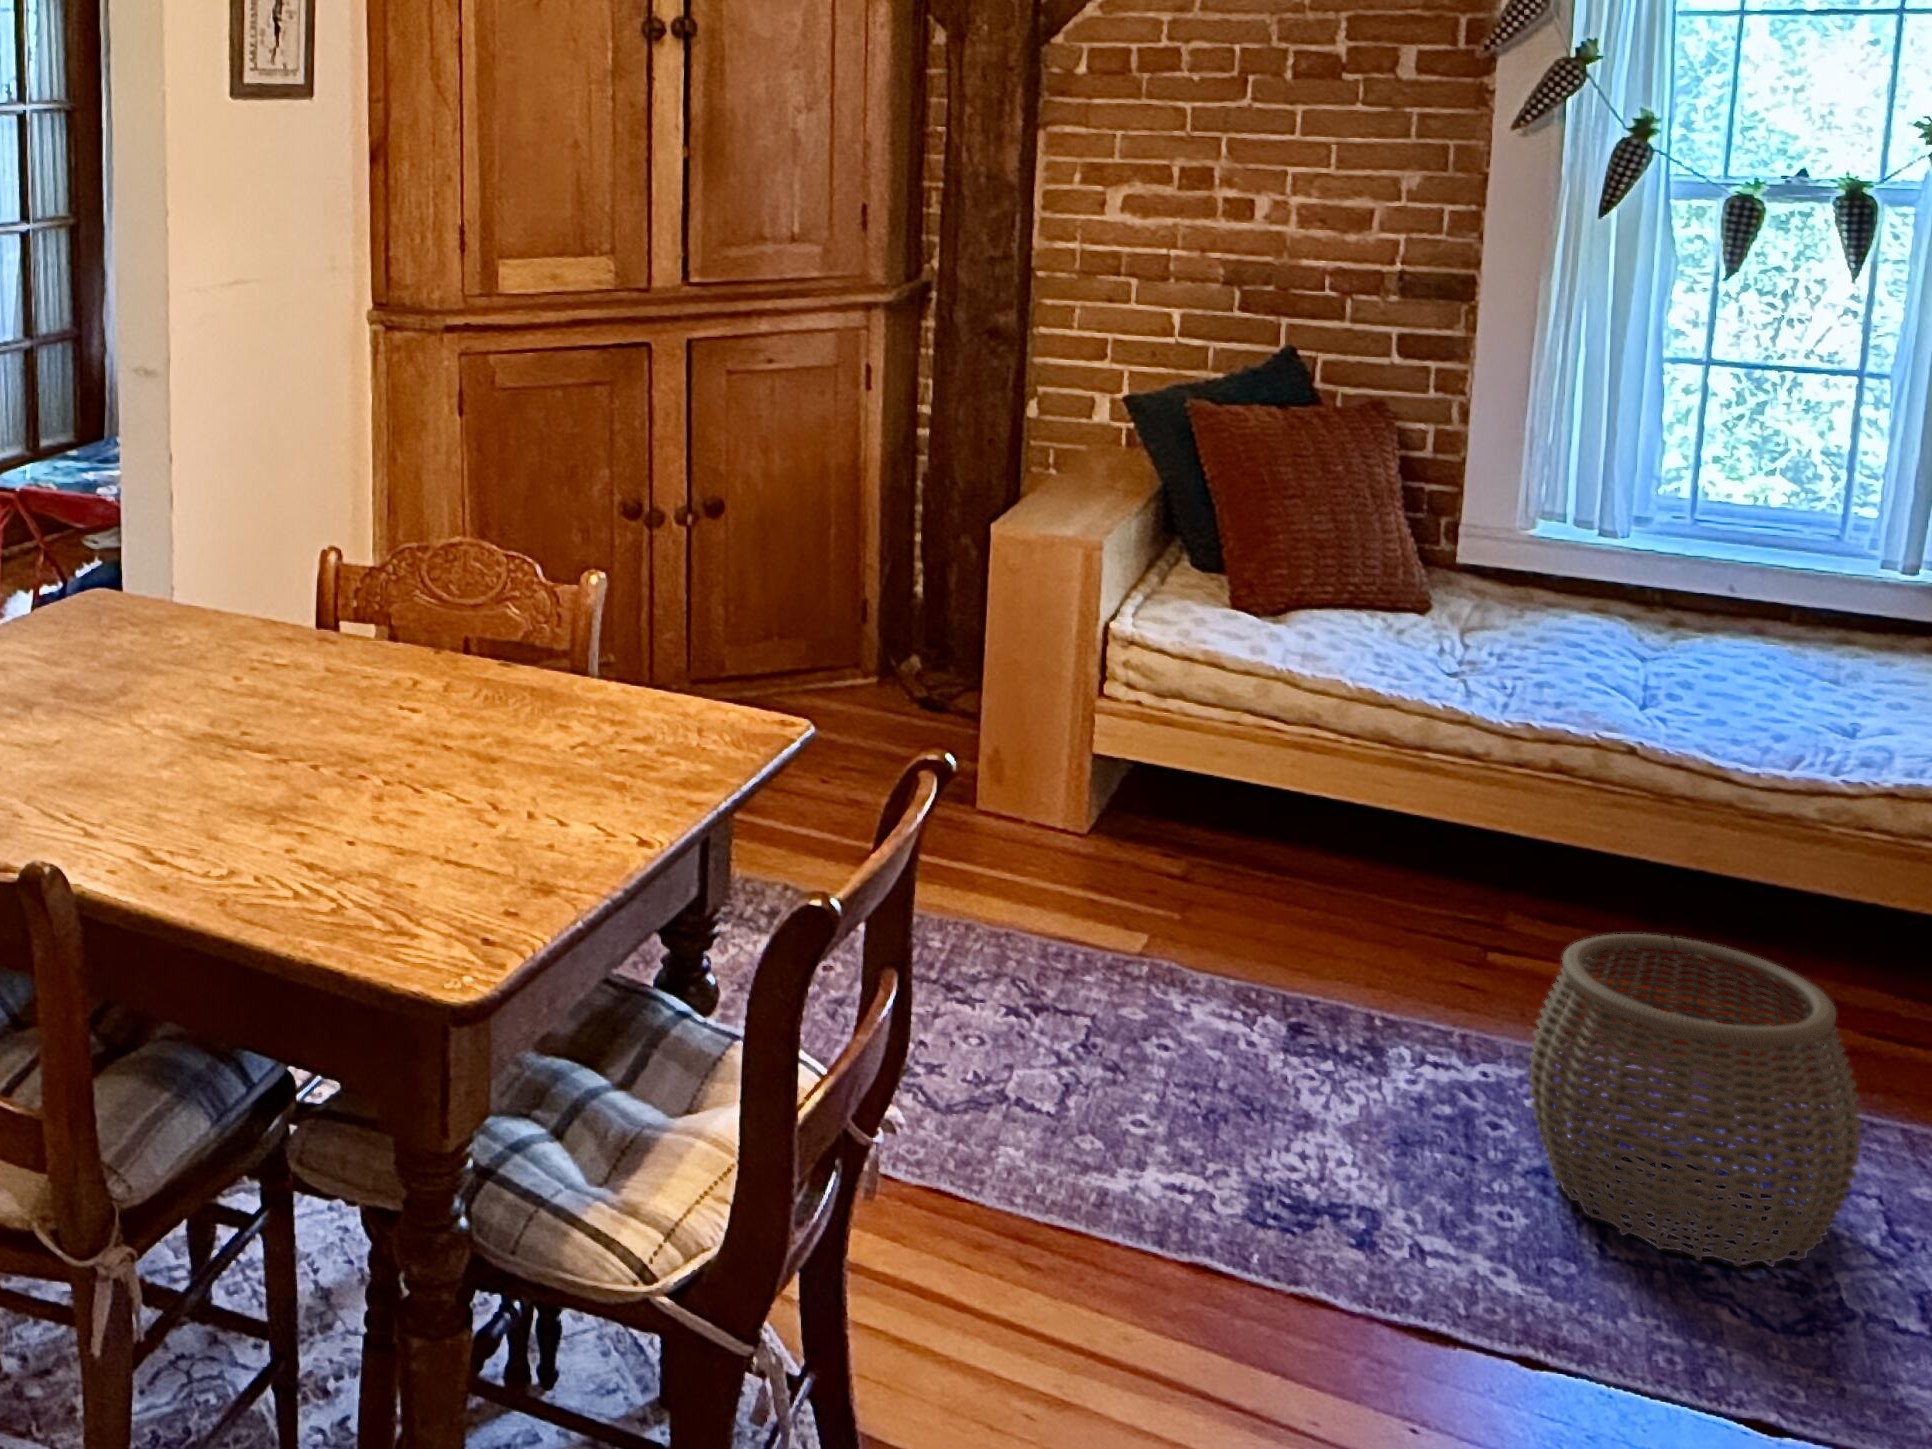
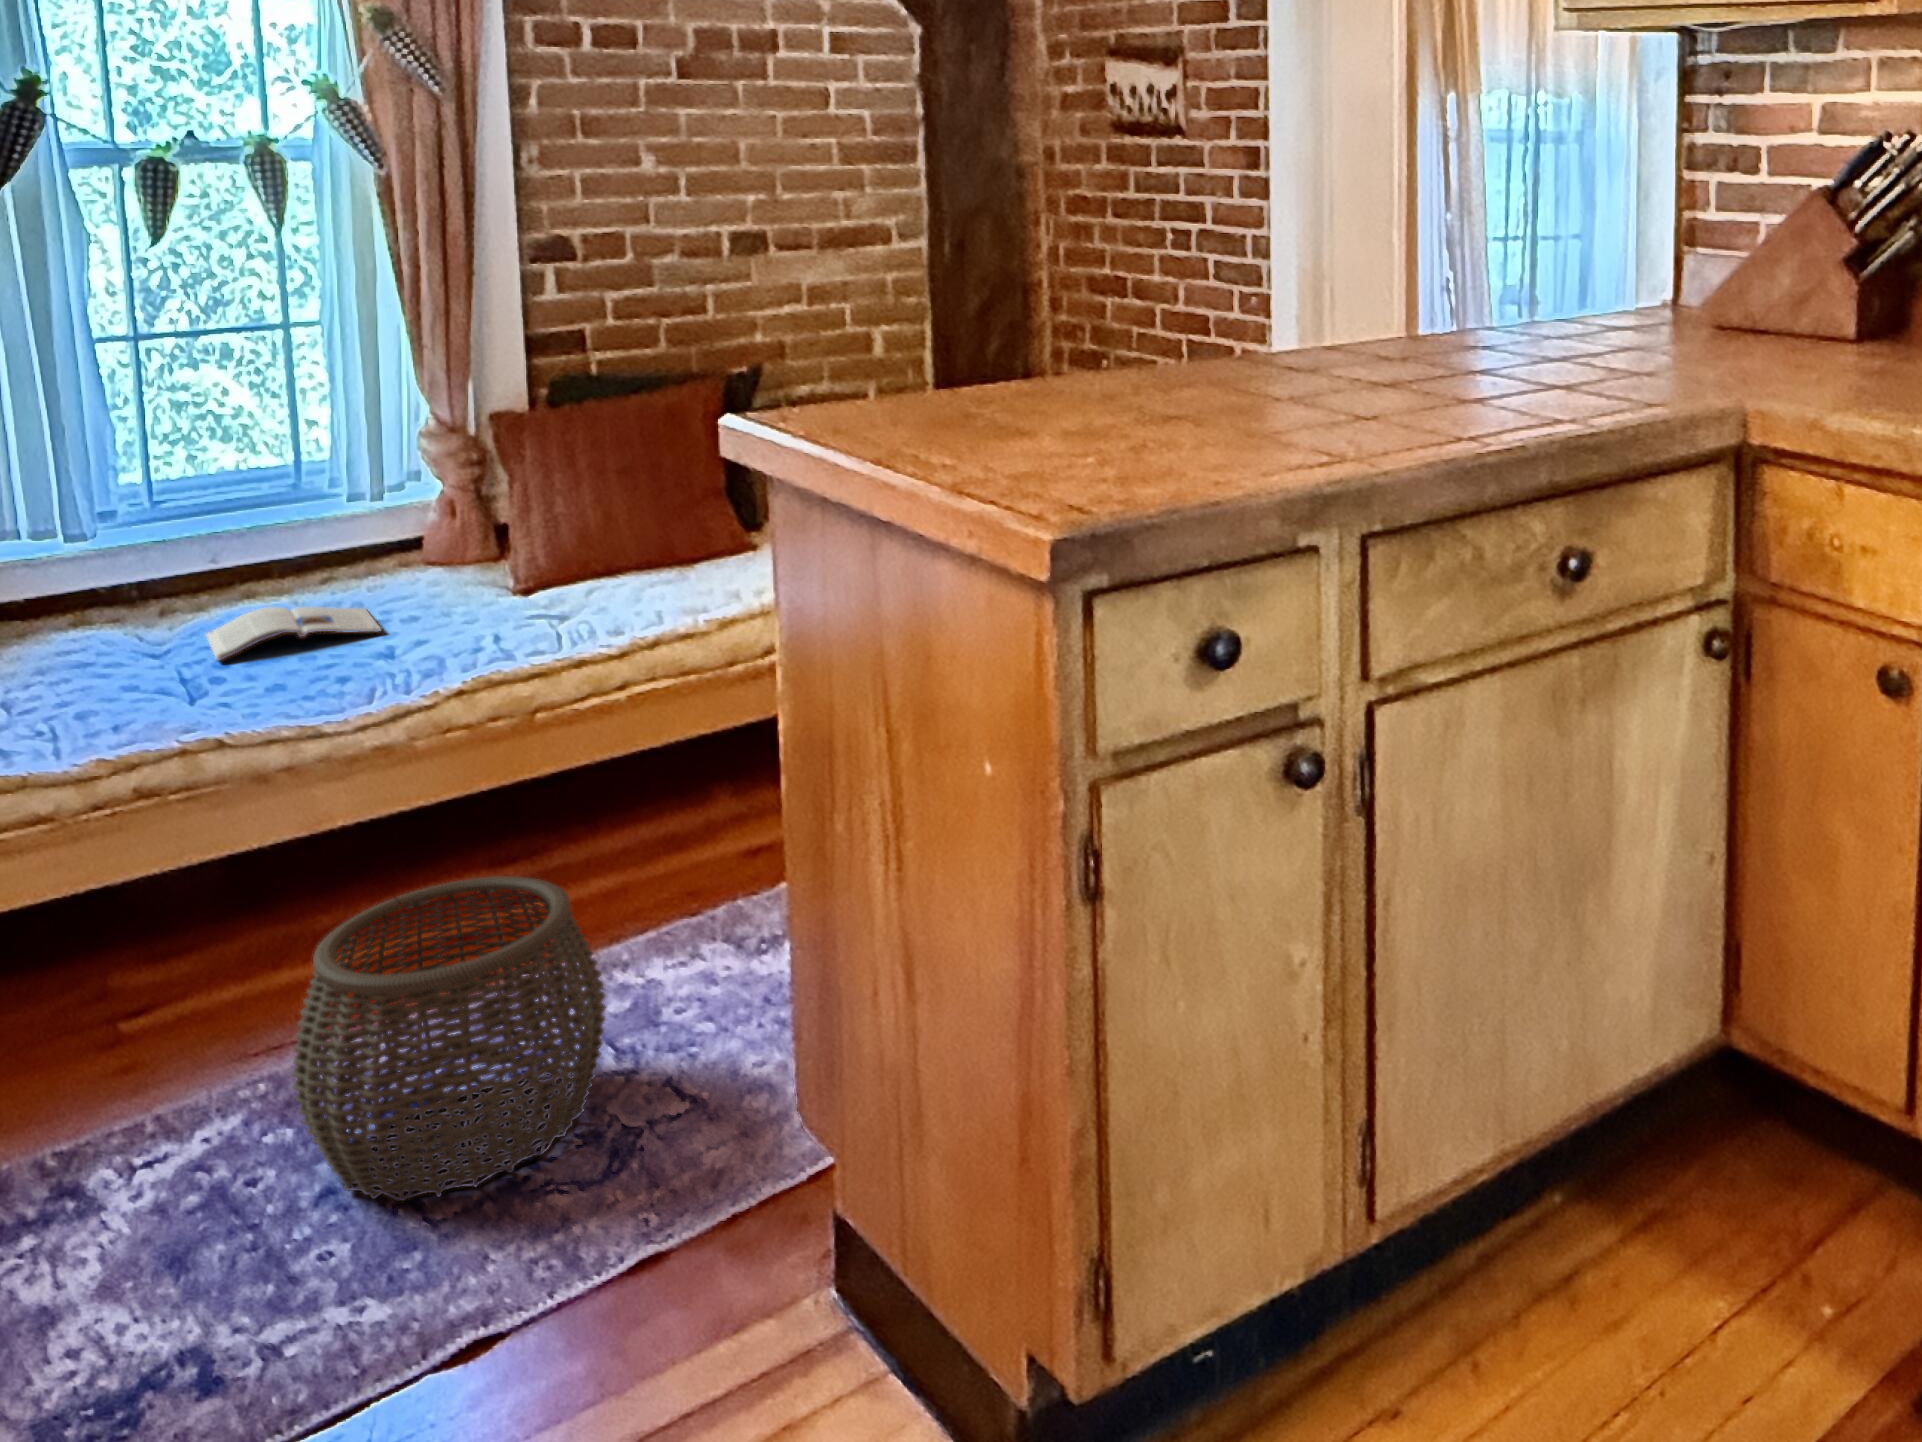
magazine: none [1677,649,1854,709] -> present [206,607,381,661]

